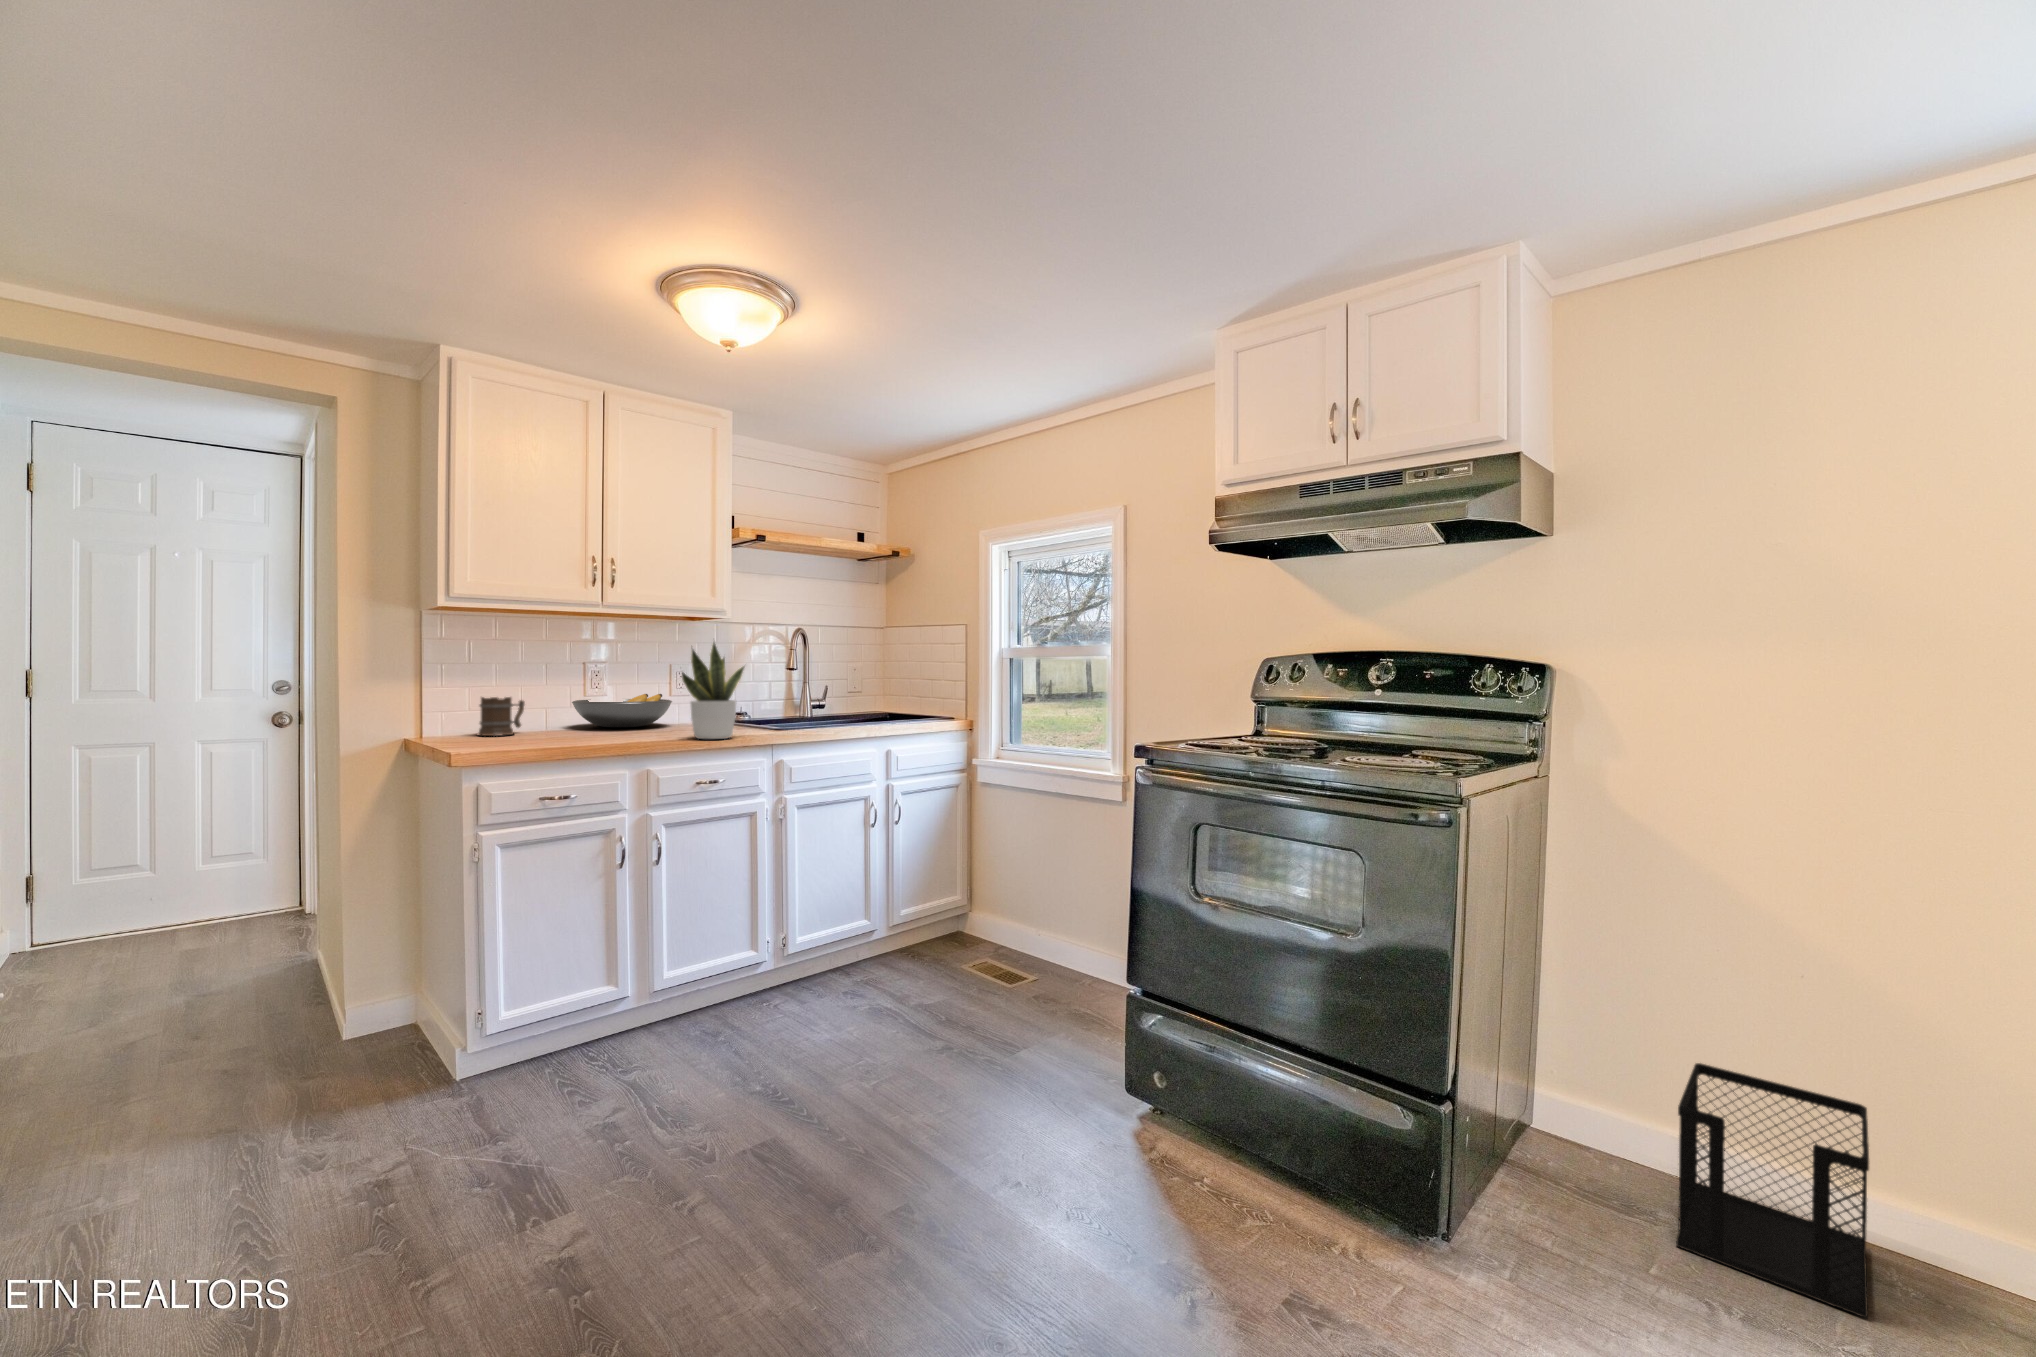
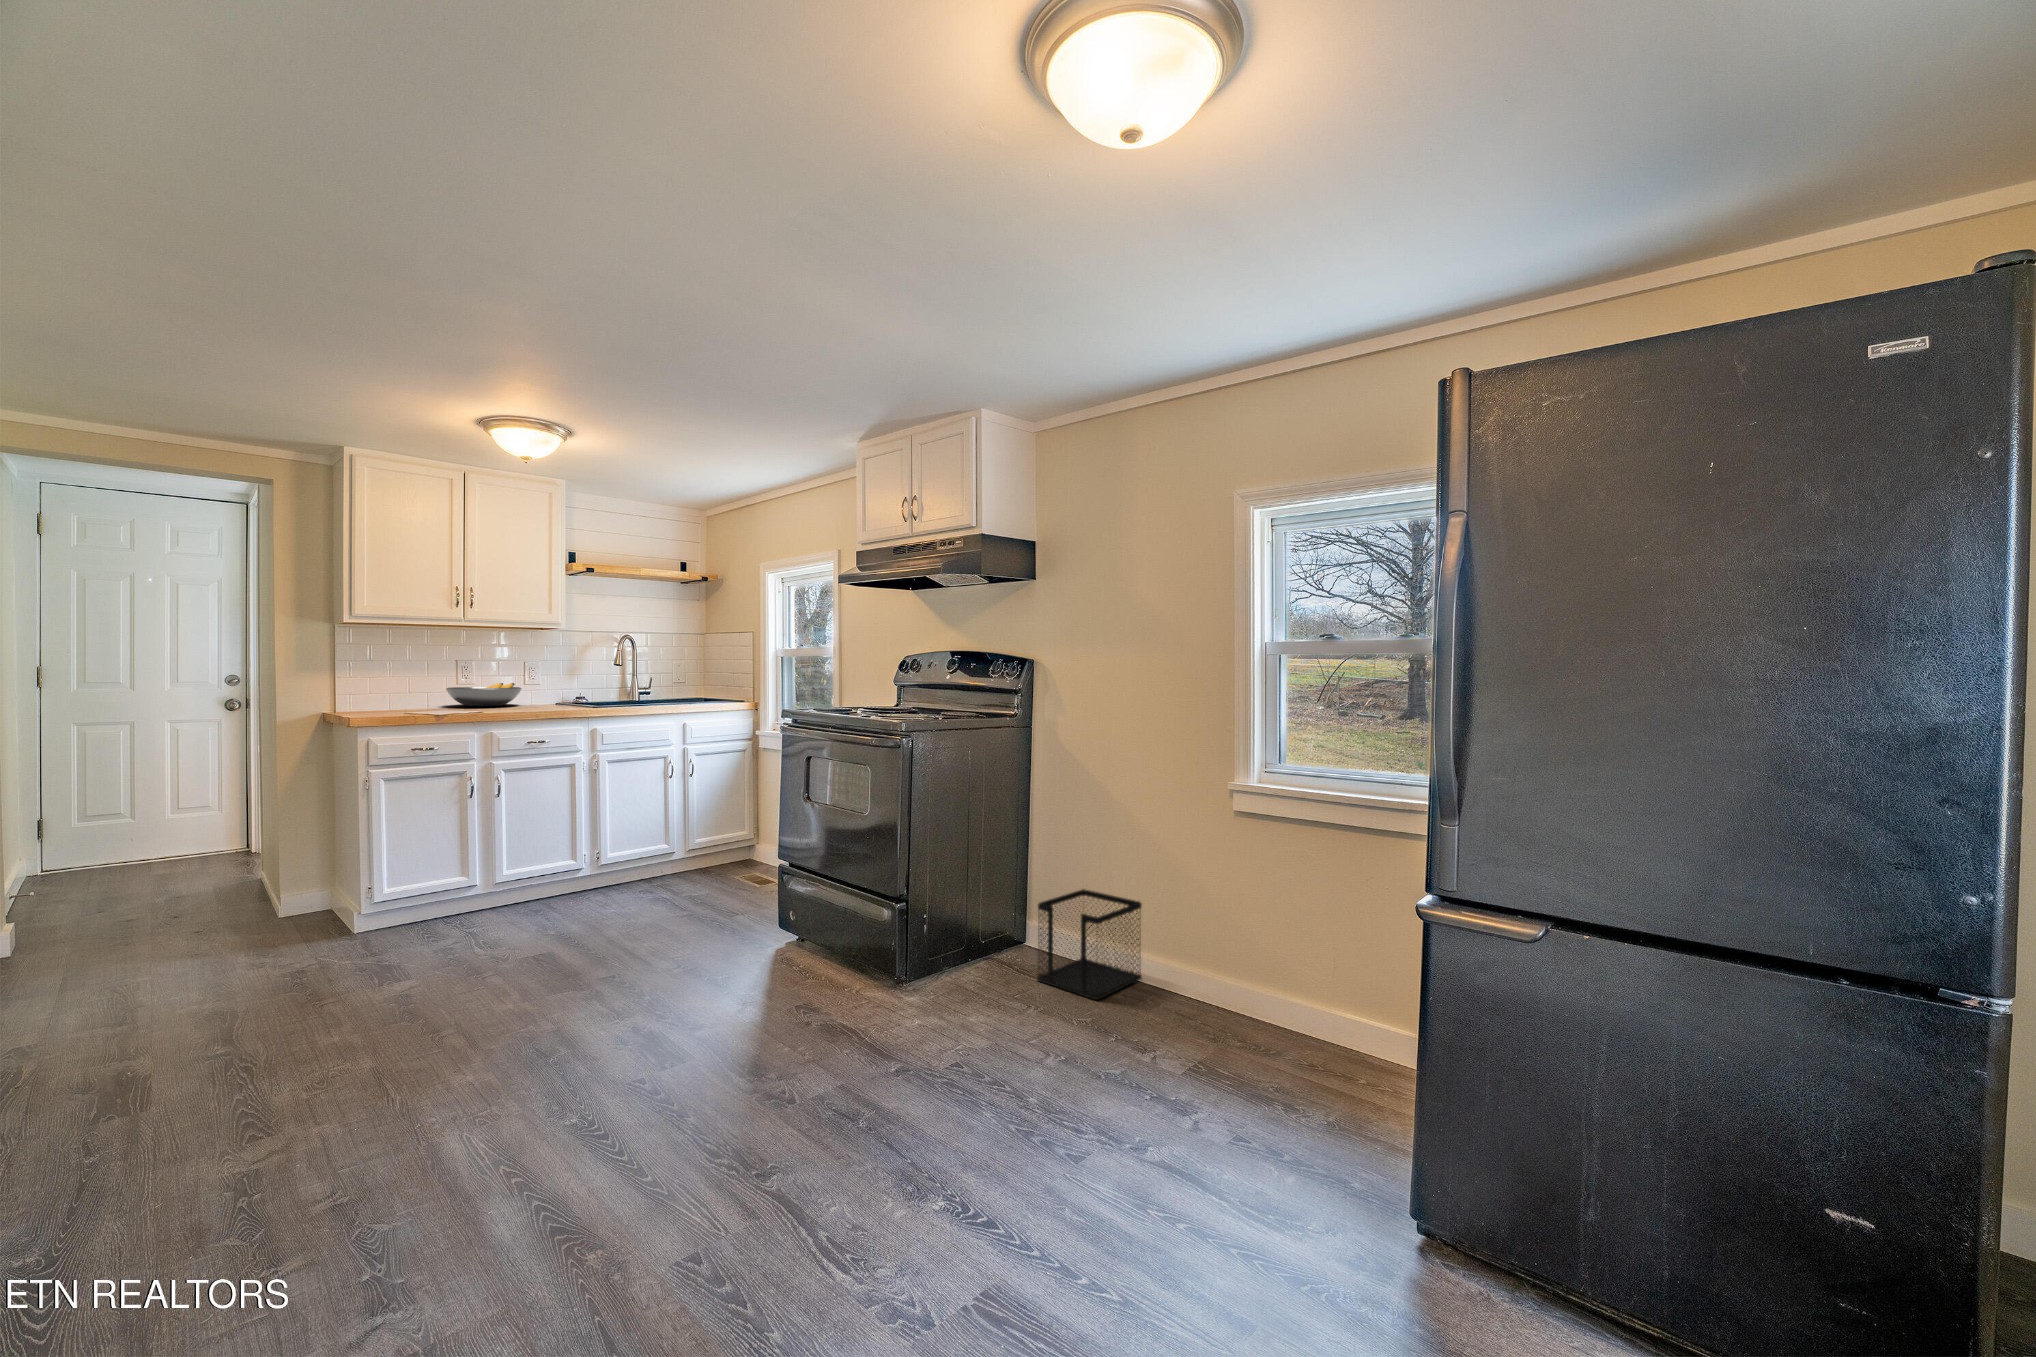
potted plant: present [682,643,744,739] -> none [516,643,568,713]
mug: present [478,697,525,736] -> none [374,684,409,711]

